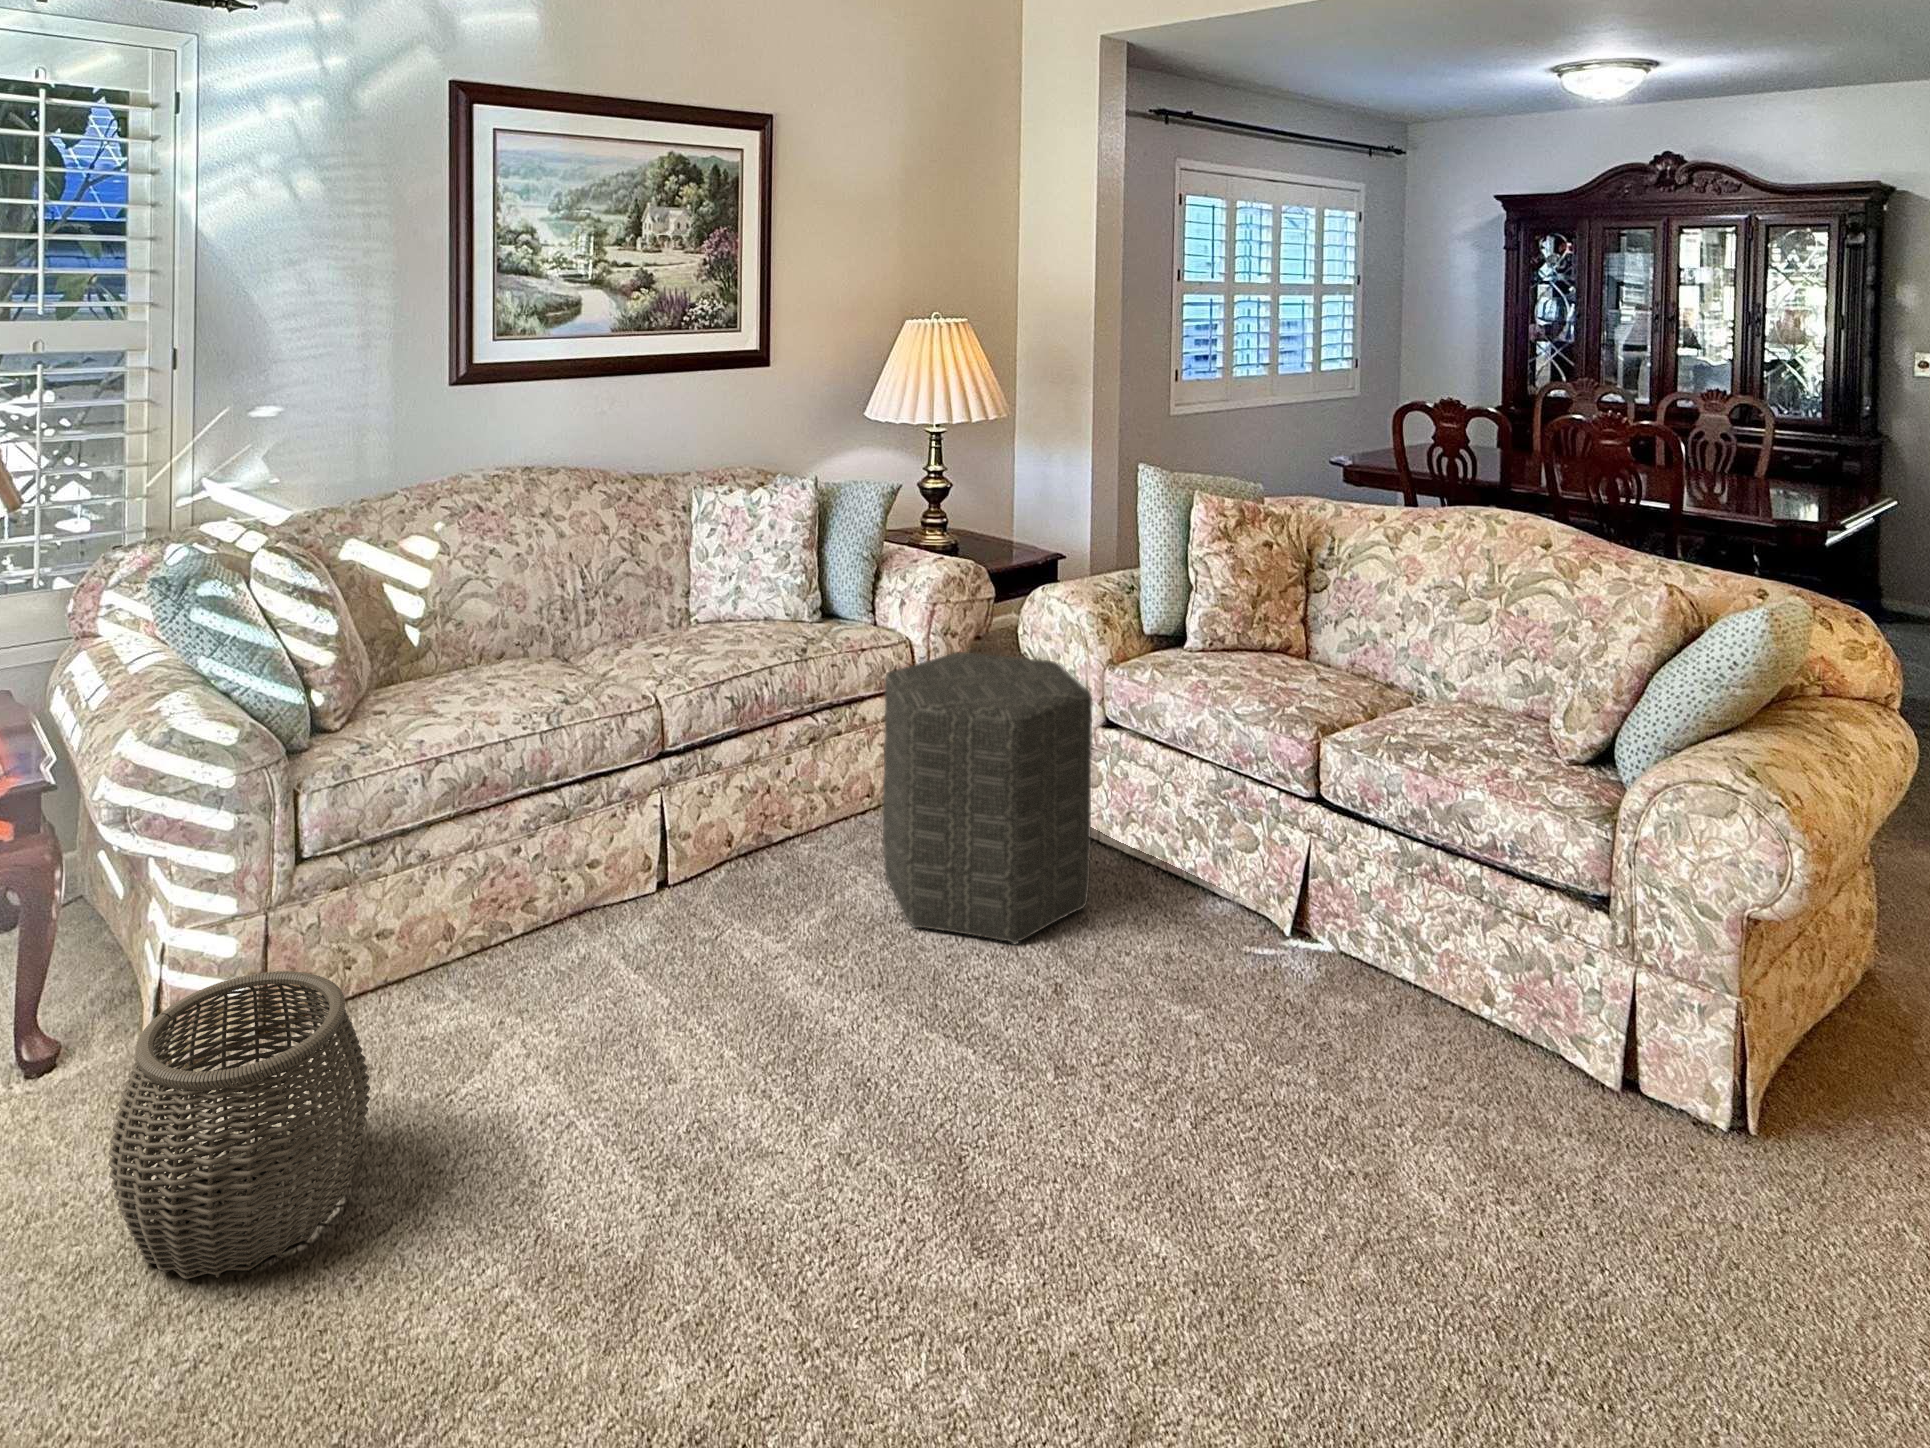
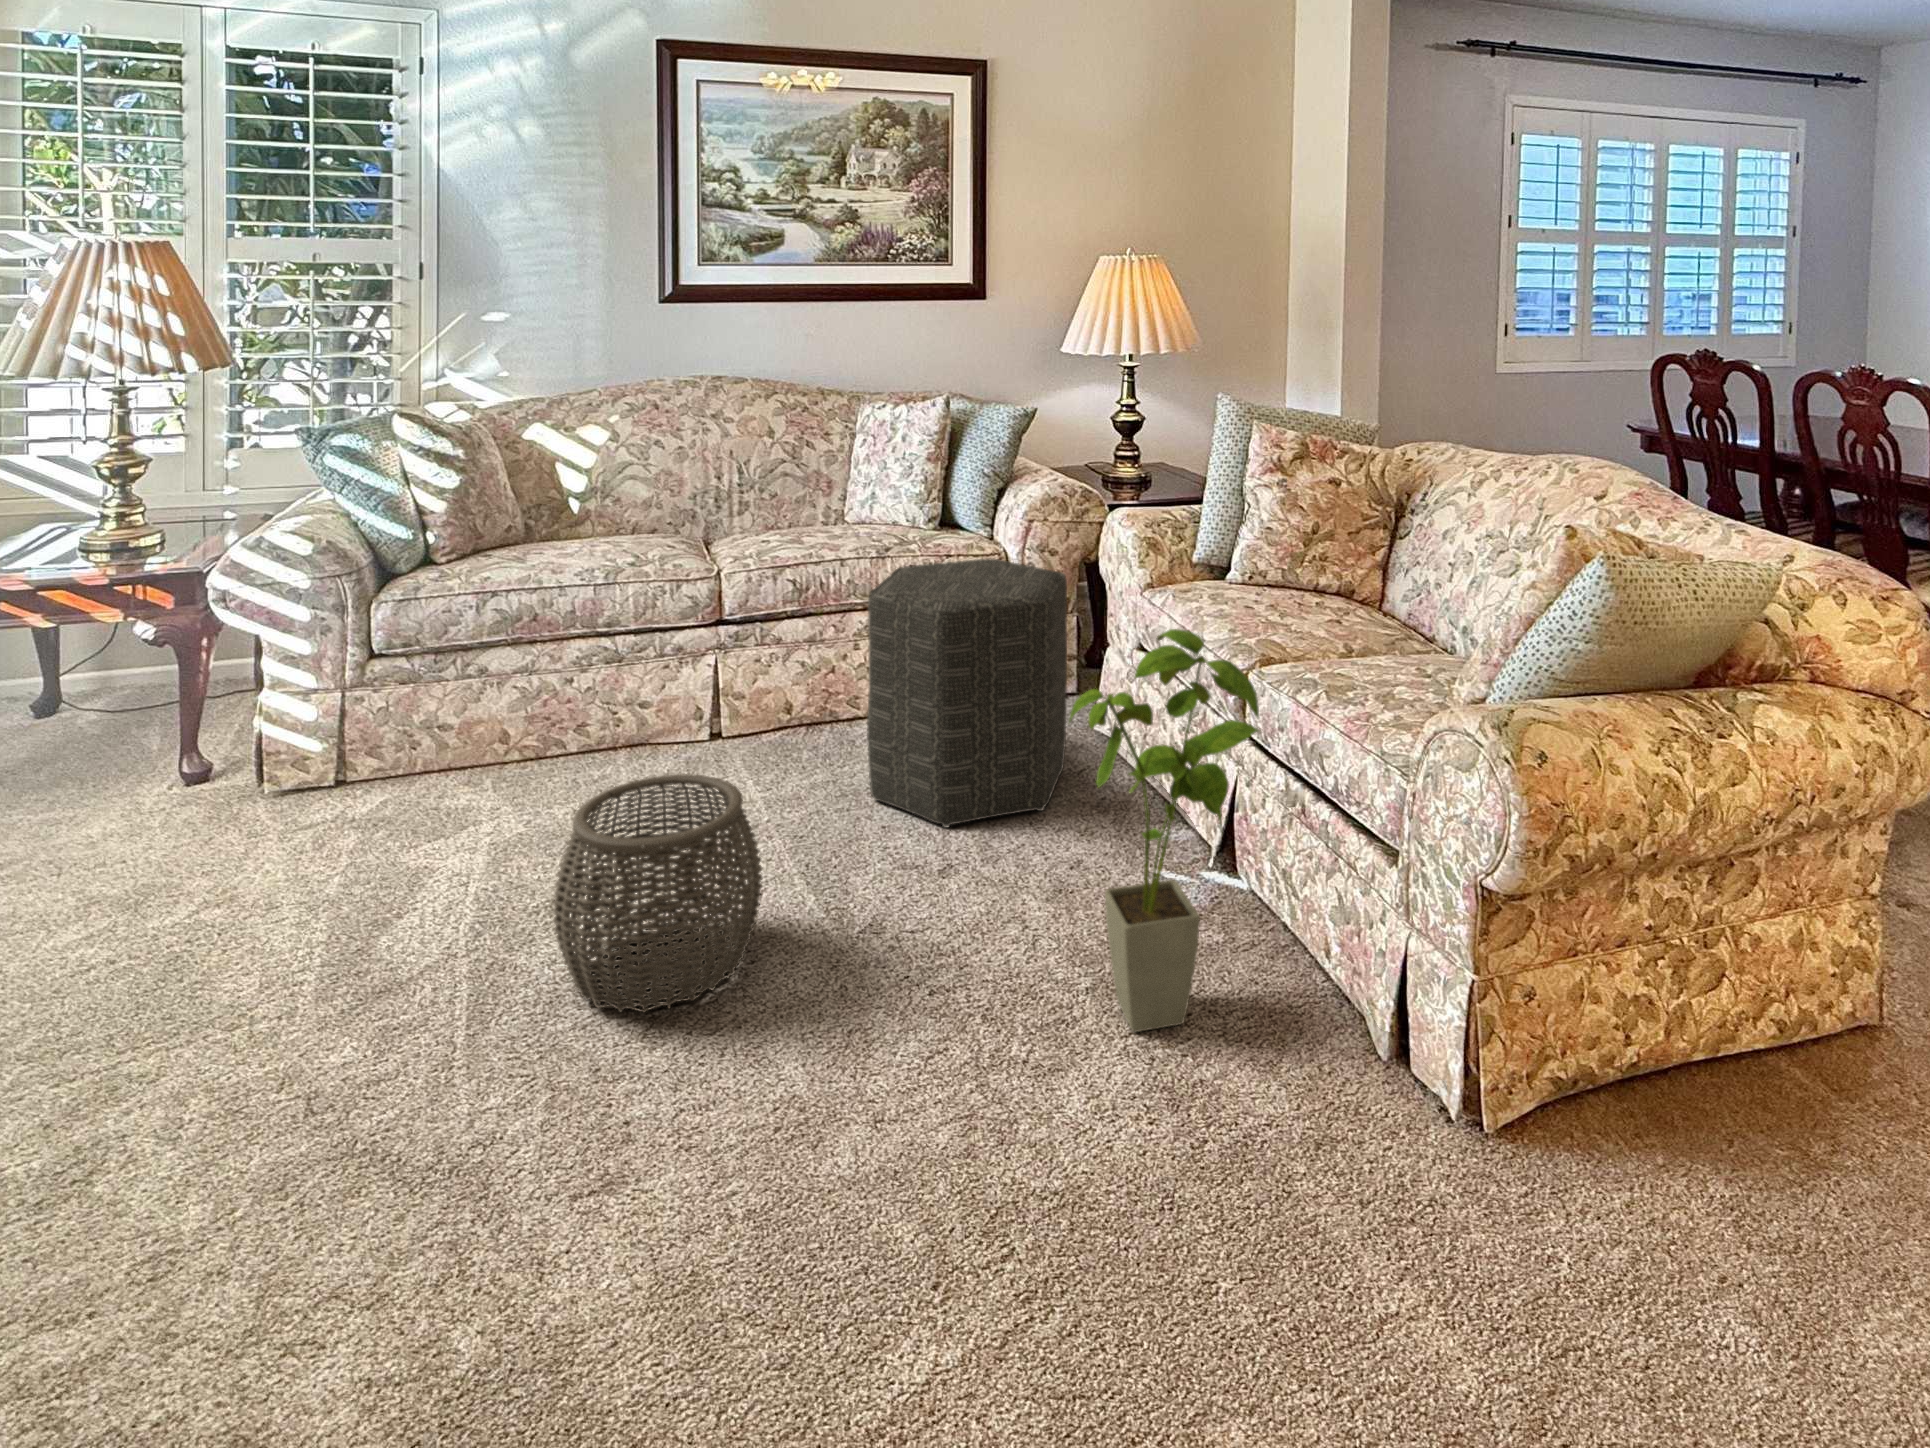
house plant: none [1337,720,1550,1114] -> present [1070,629,1261,1032]
woven basket: present [108,971,370,1279] -> present [553,775,762,1012]

